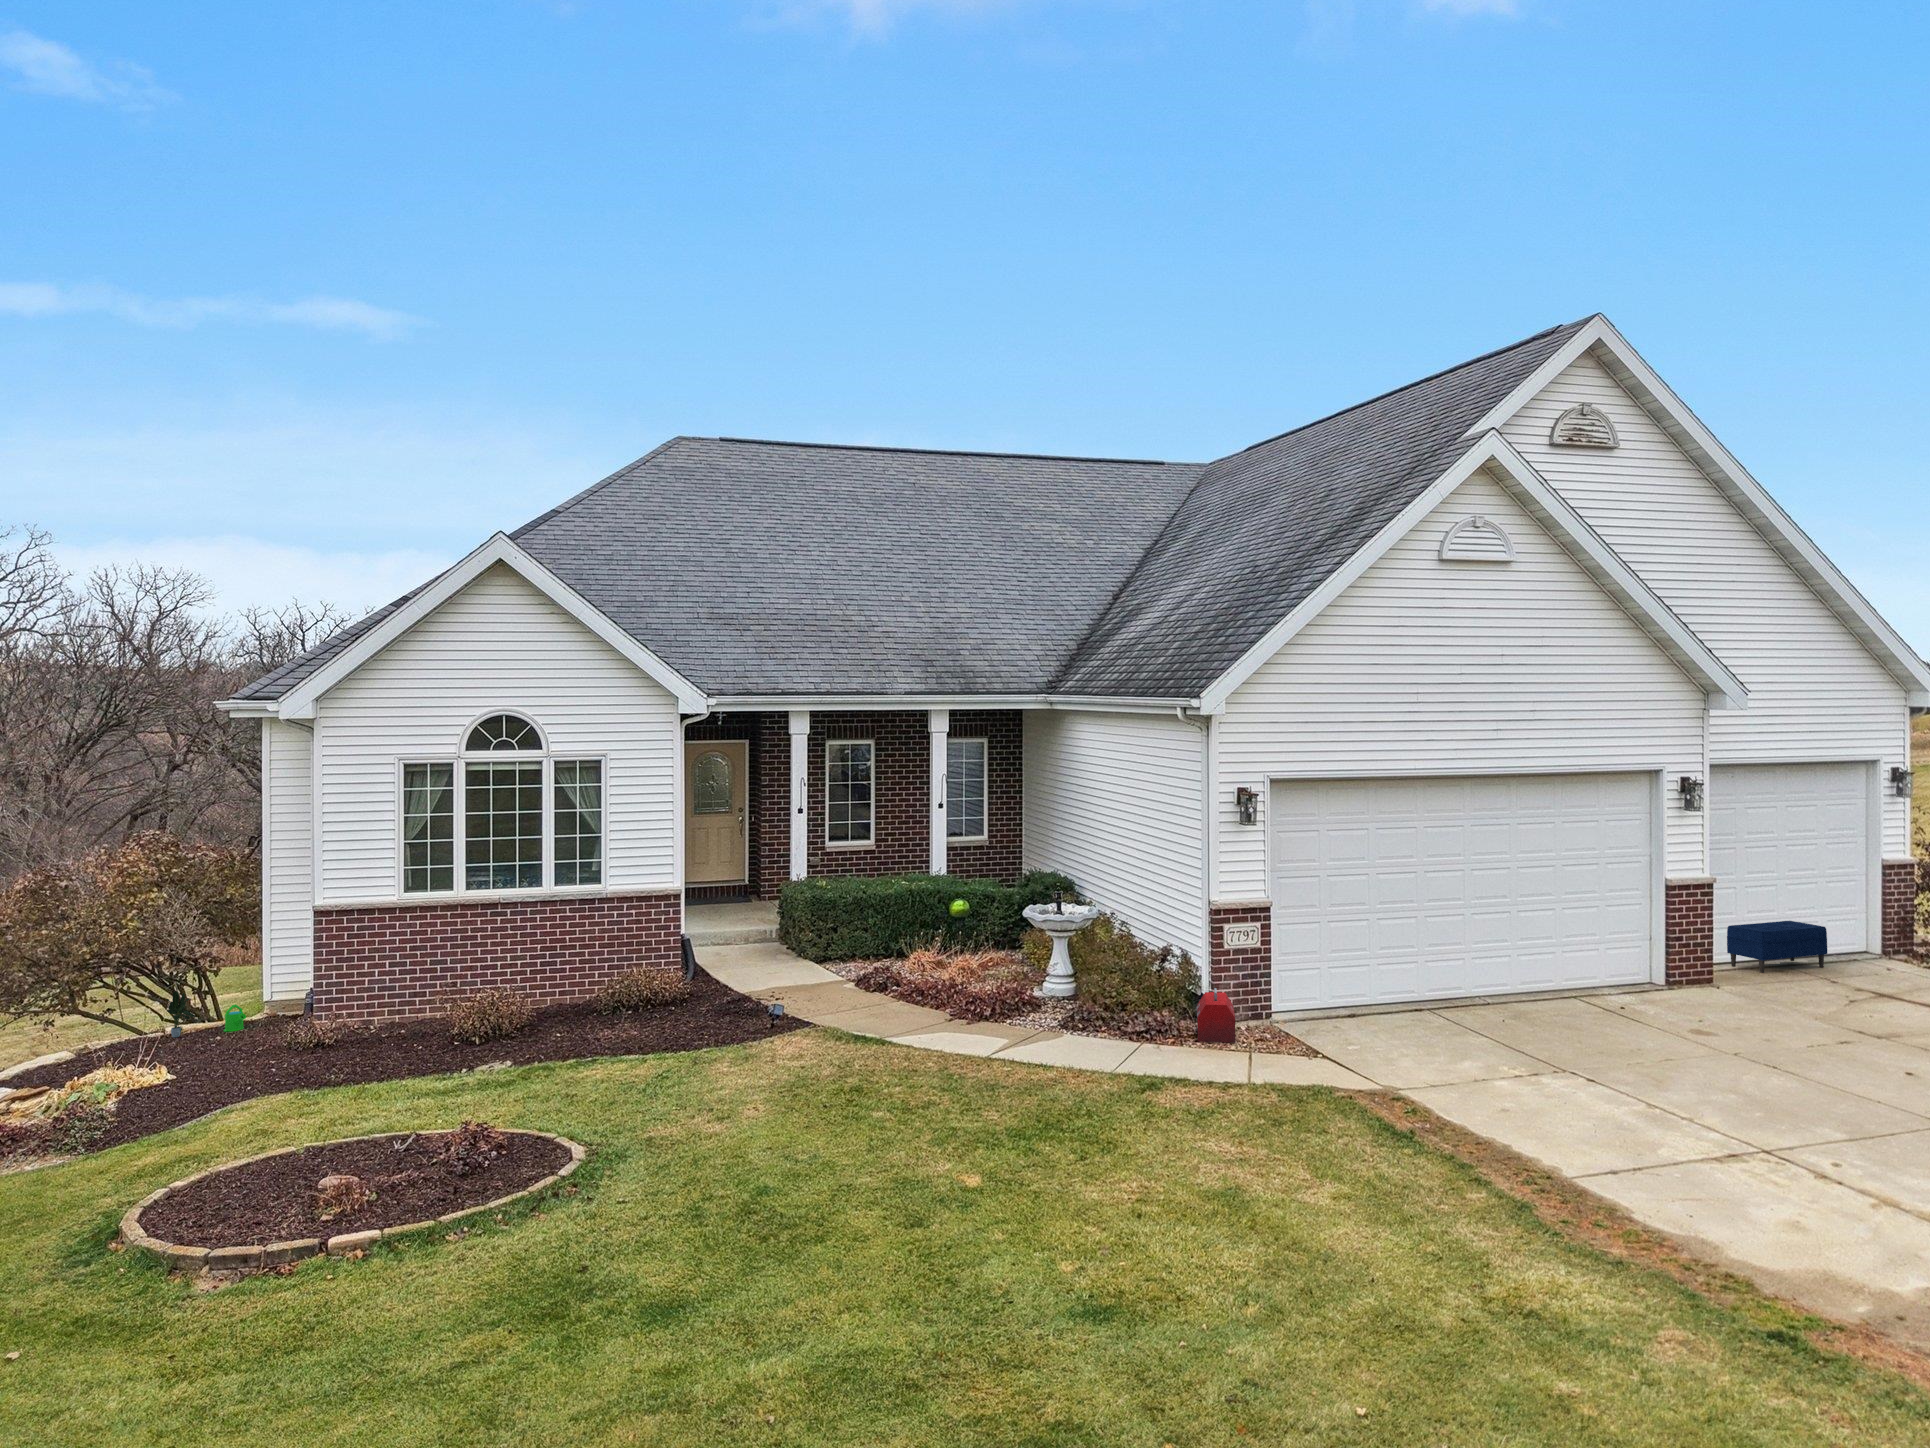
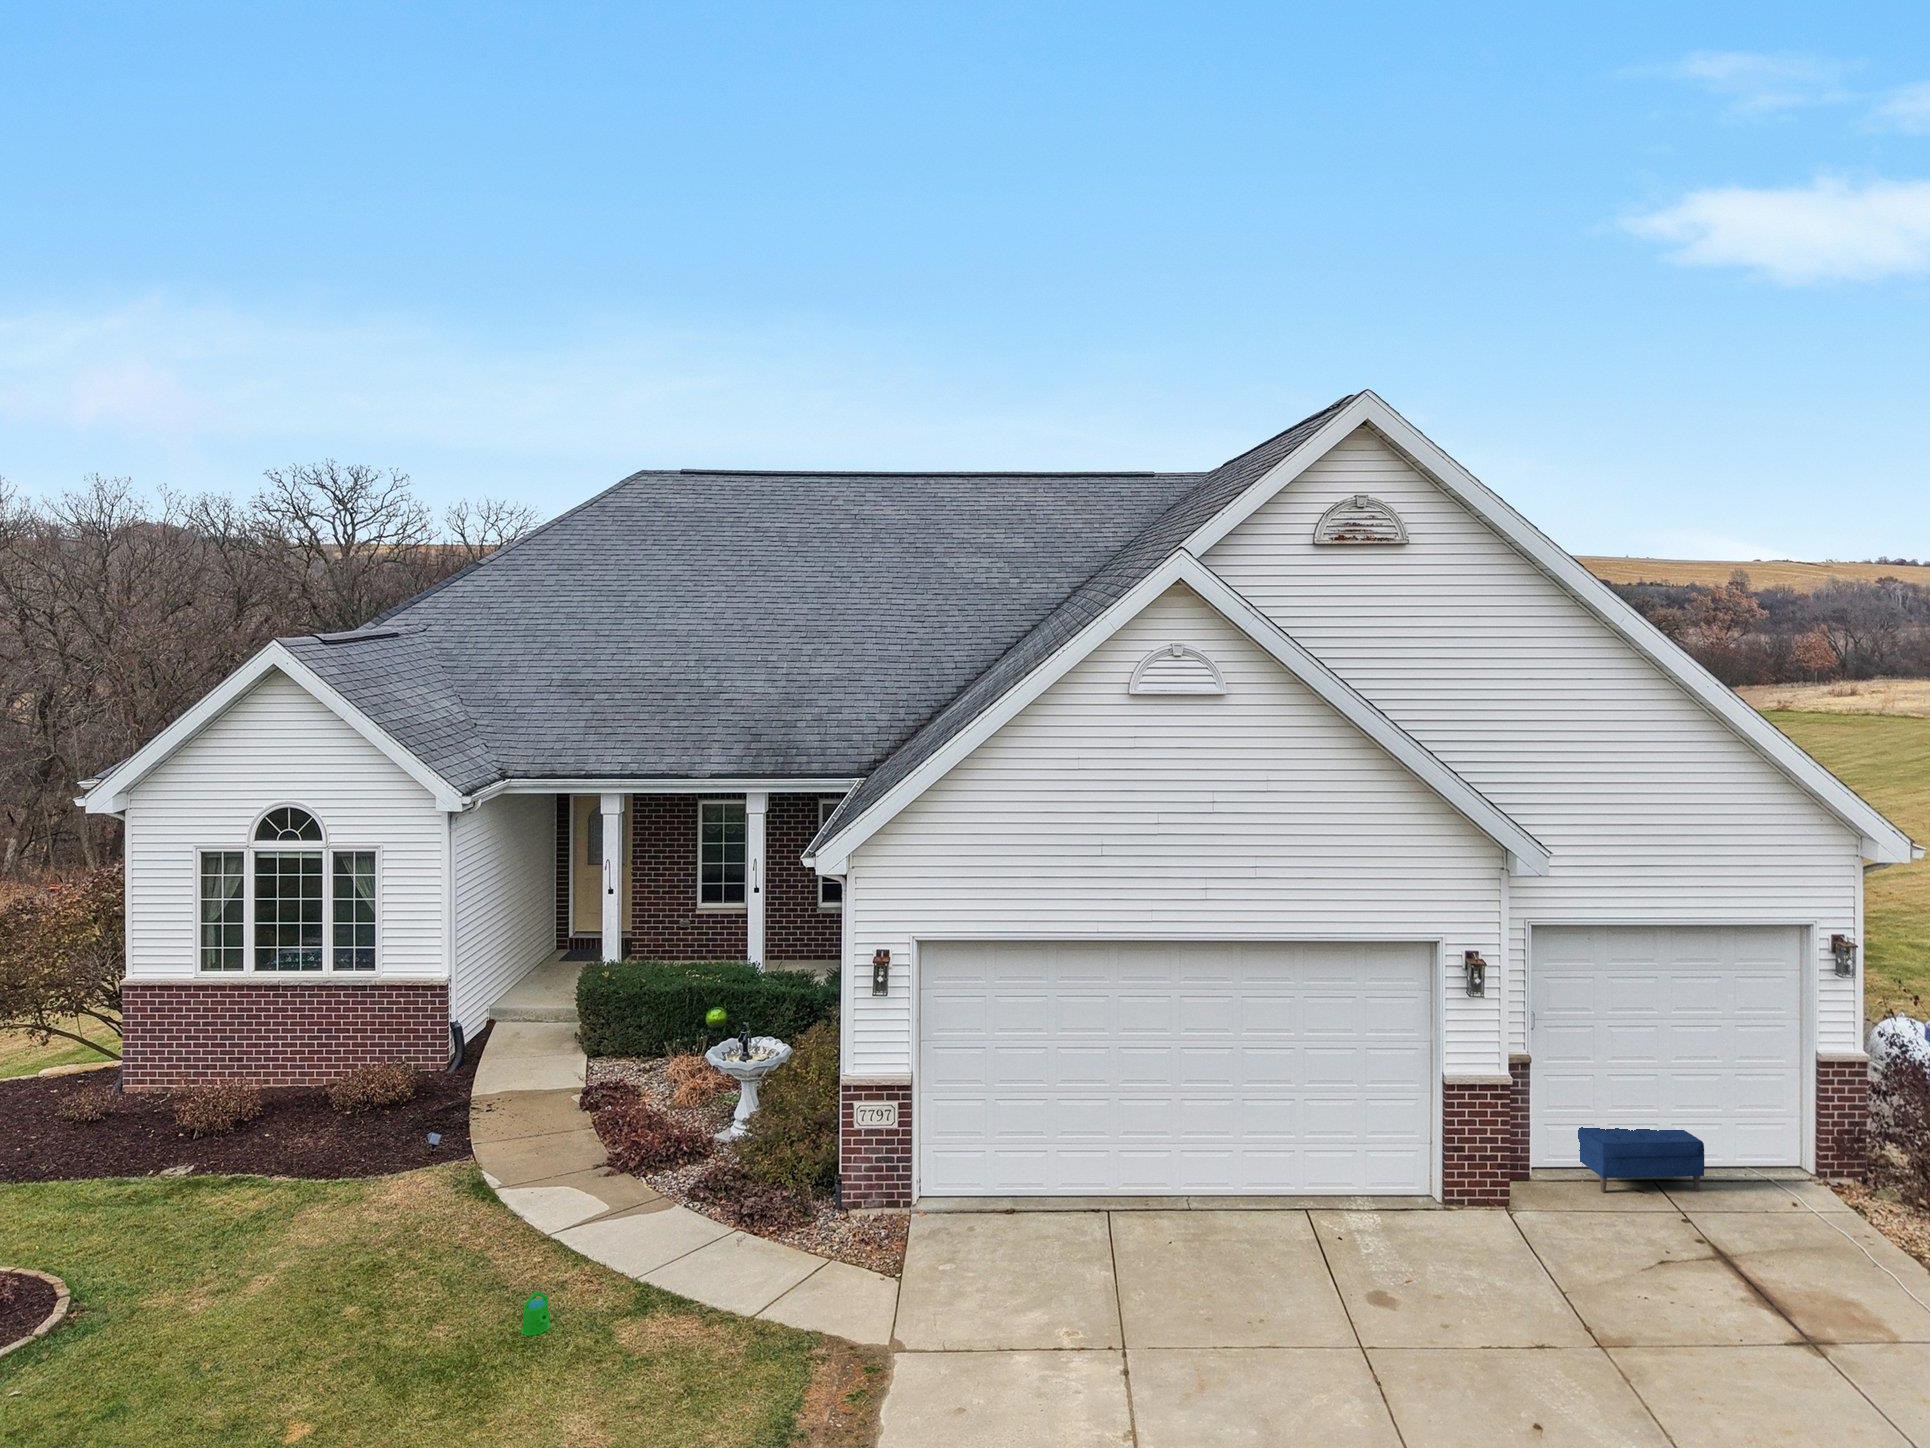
toolbox: present [1197,988,1235,1042] -> none [785,1172,853,1245]
potted plant: present [166,991,196,1038] -> none [28,1038,62,1078]
watering can: present [224,1005,246,1032] -> present [521,1291,550,1336]

